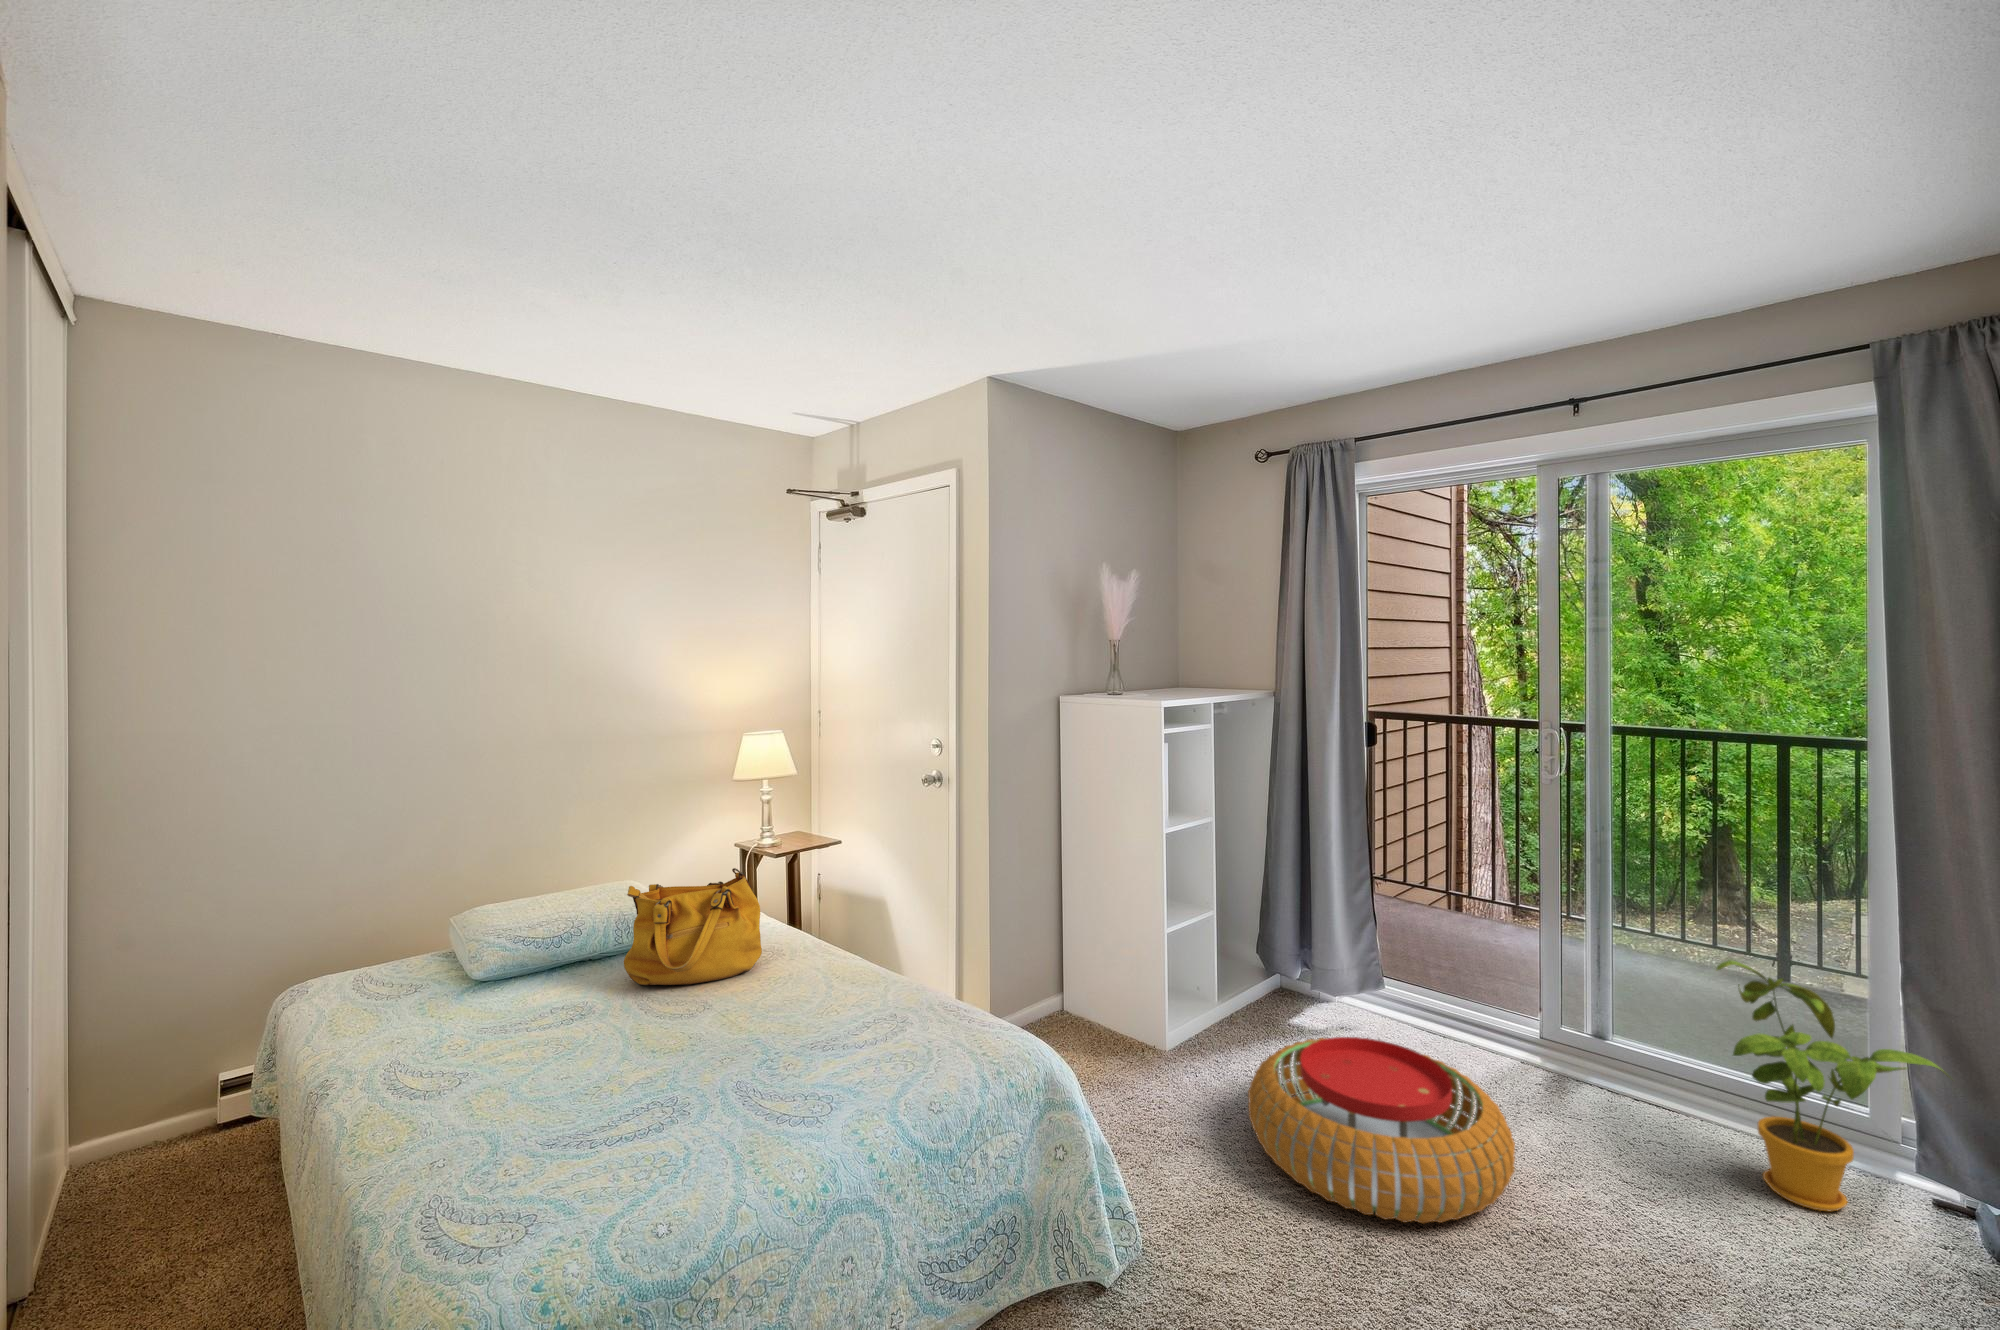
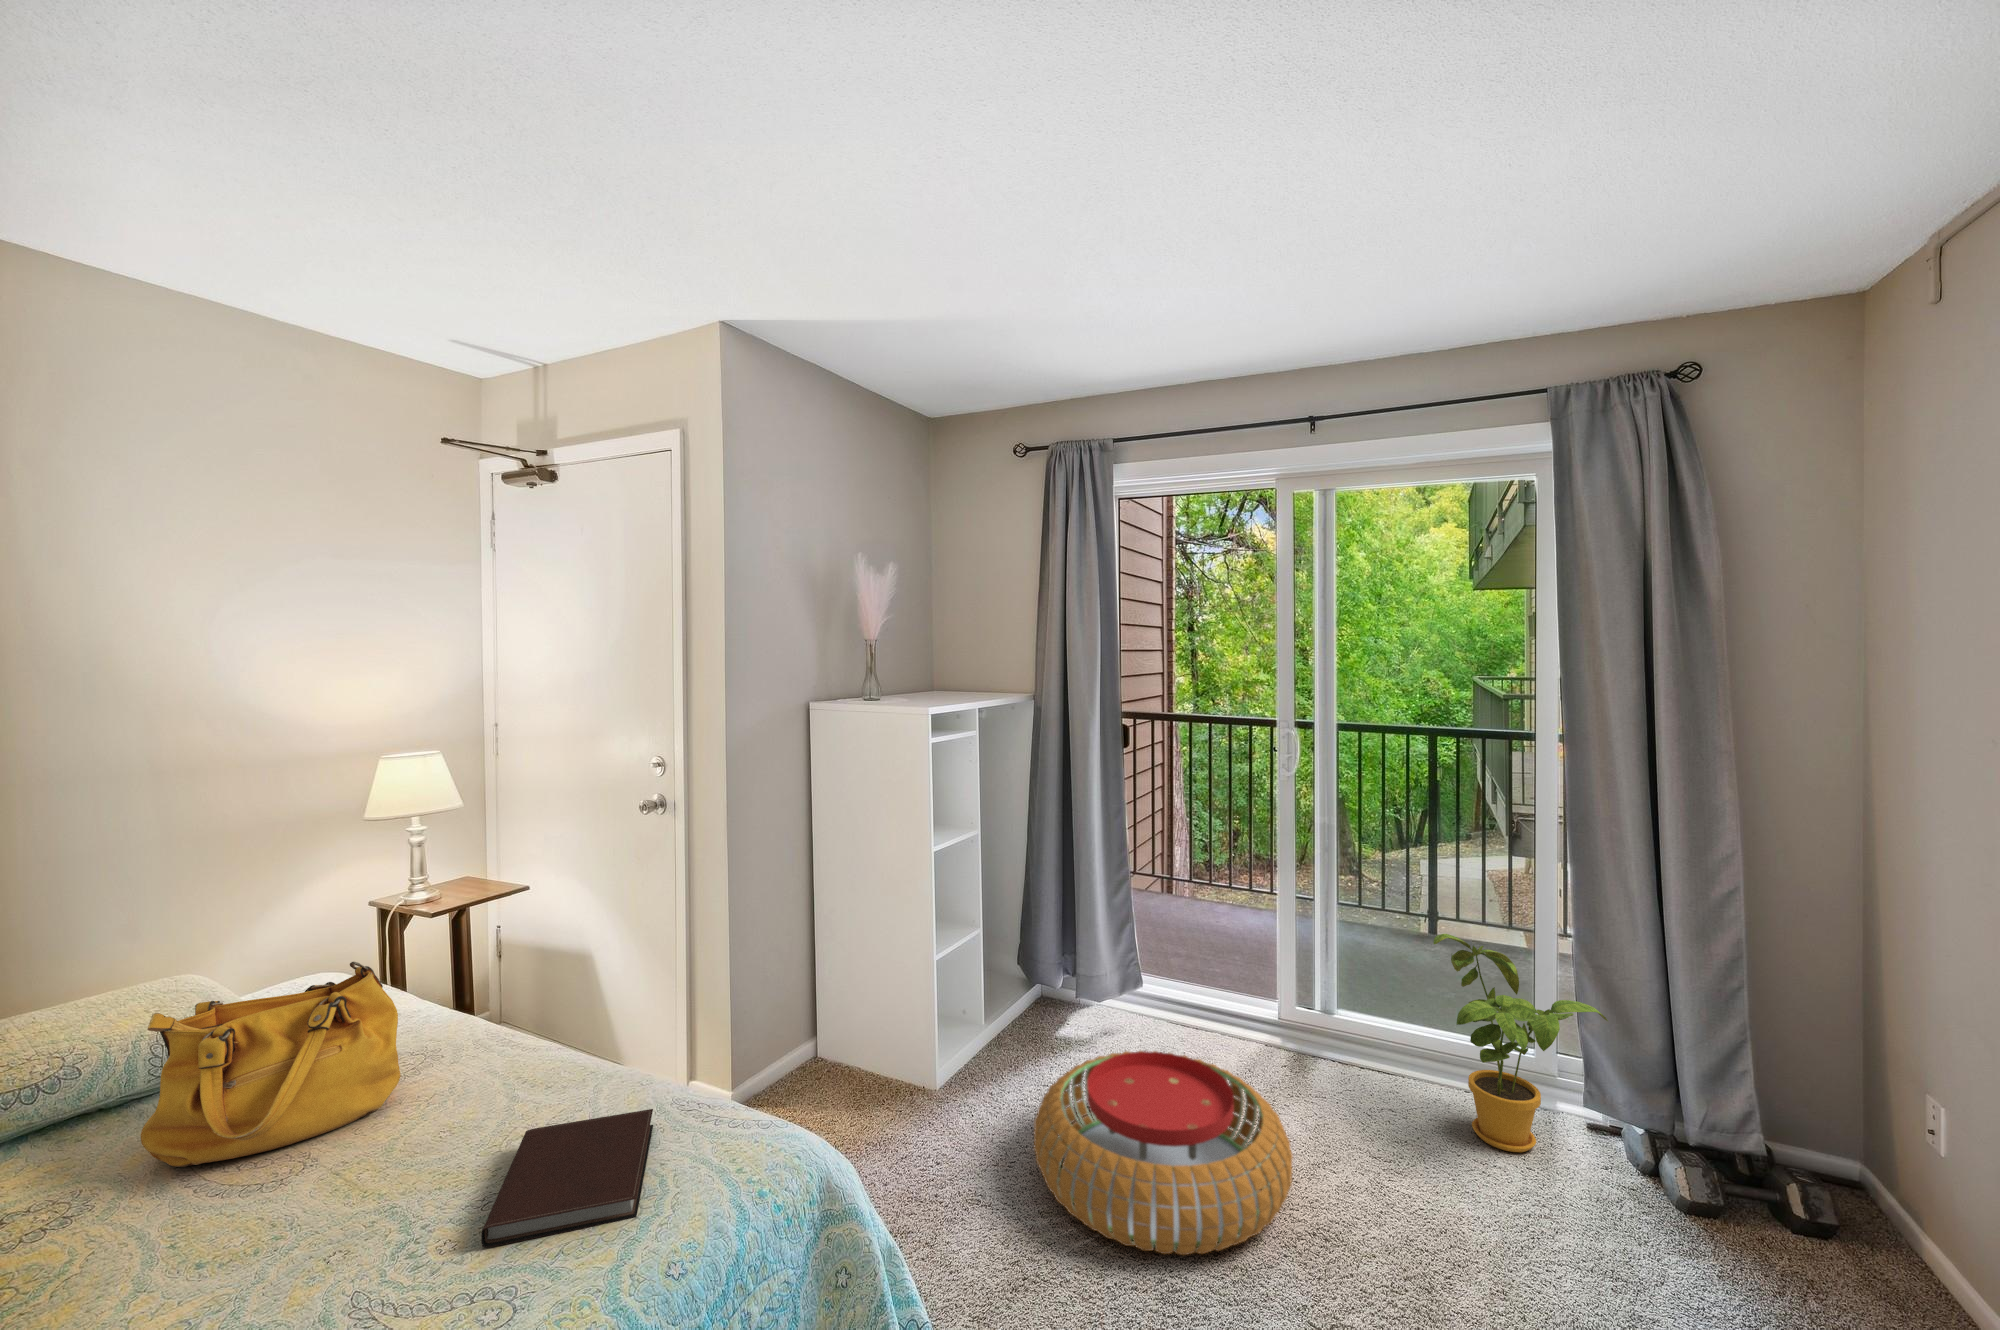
notebook: none [814,992,923,1054] -> present [481,1109,653,1247]

